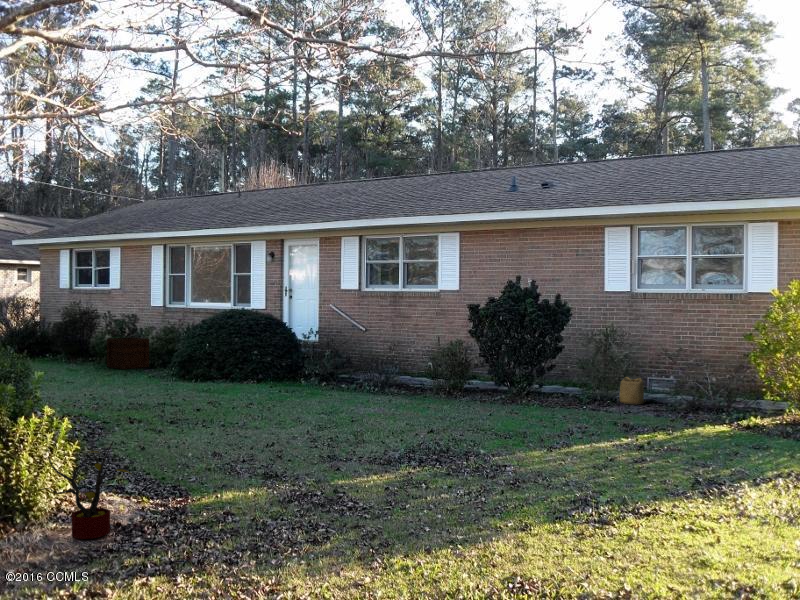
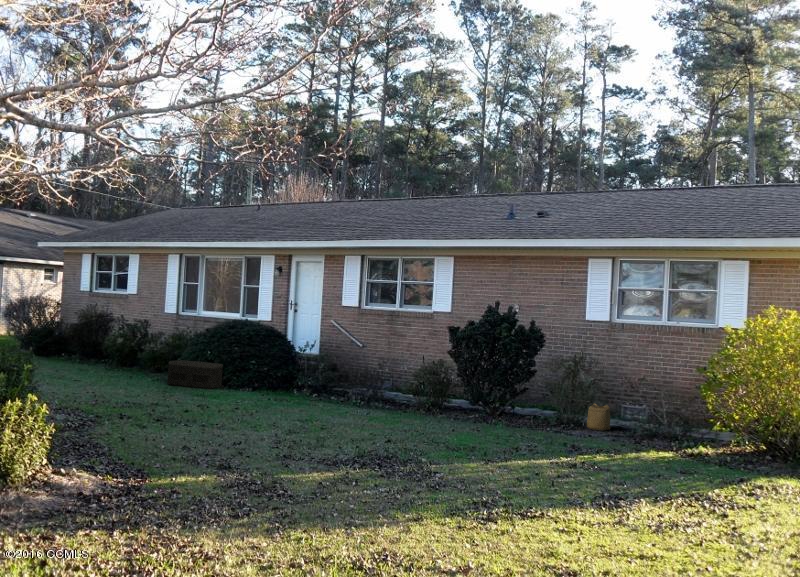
wooden crate: present [107,337,149,369] -> none [116,342,157,372]
storage bench: none [167,355,225,383] -> present [167,360,223,389]
decorative plant: present [36,442,131,539] -> none [12,423,96,502]

